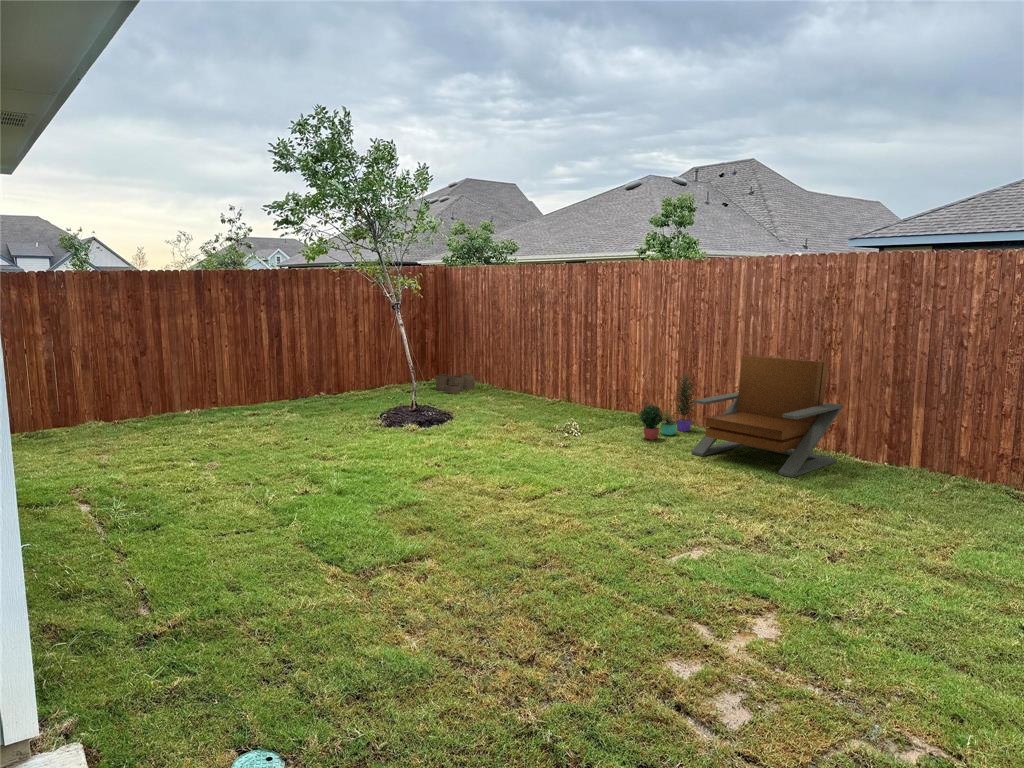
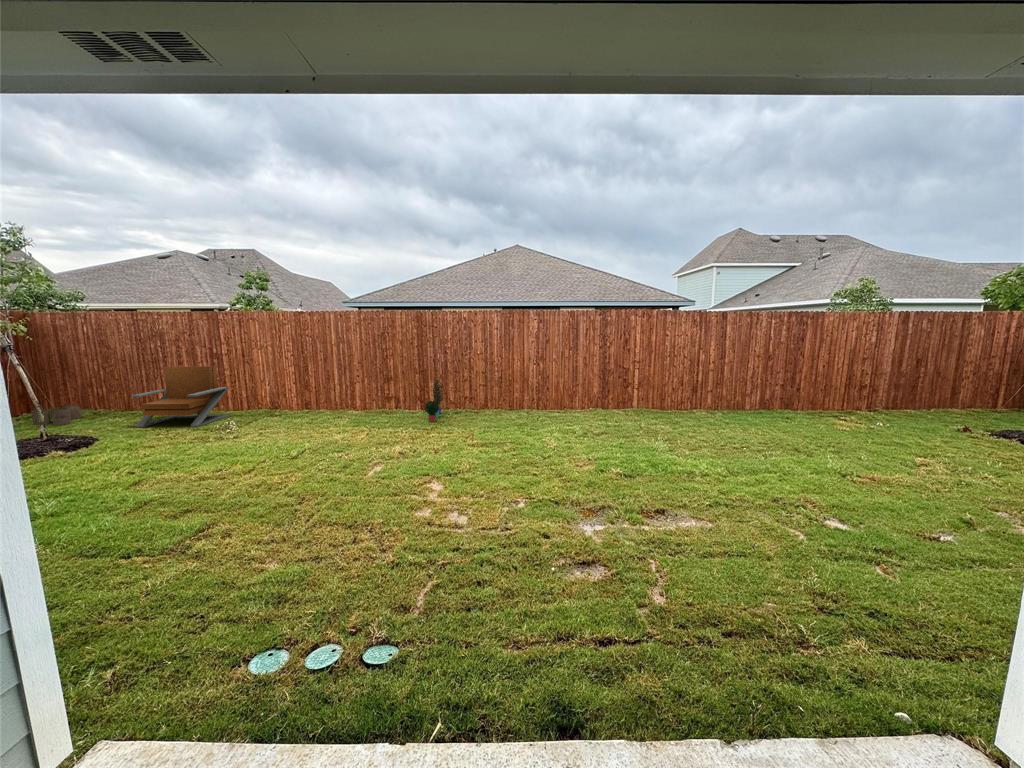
lounge chair: present [692,355,843,478] -> present [131,366,230,427]
potted plant: present [639,373,694,440] -> present [425,380,443,422]

